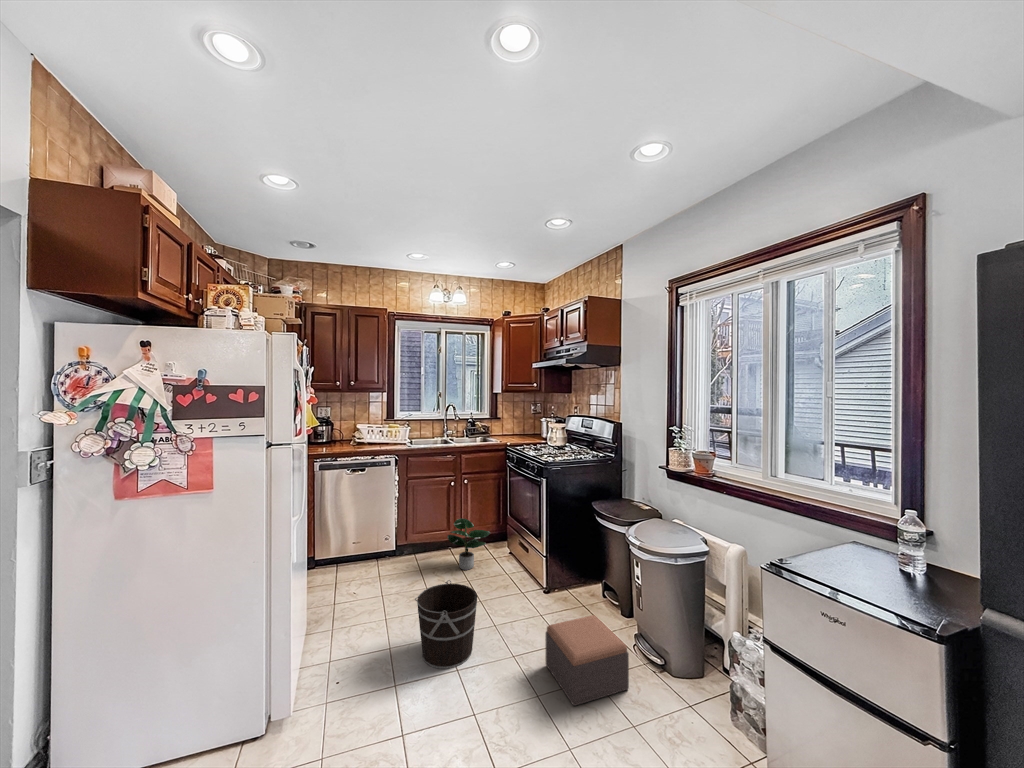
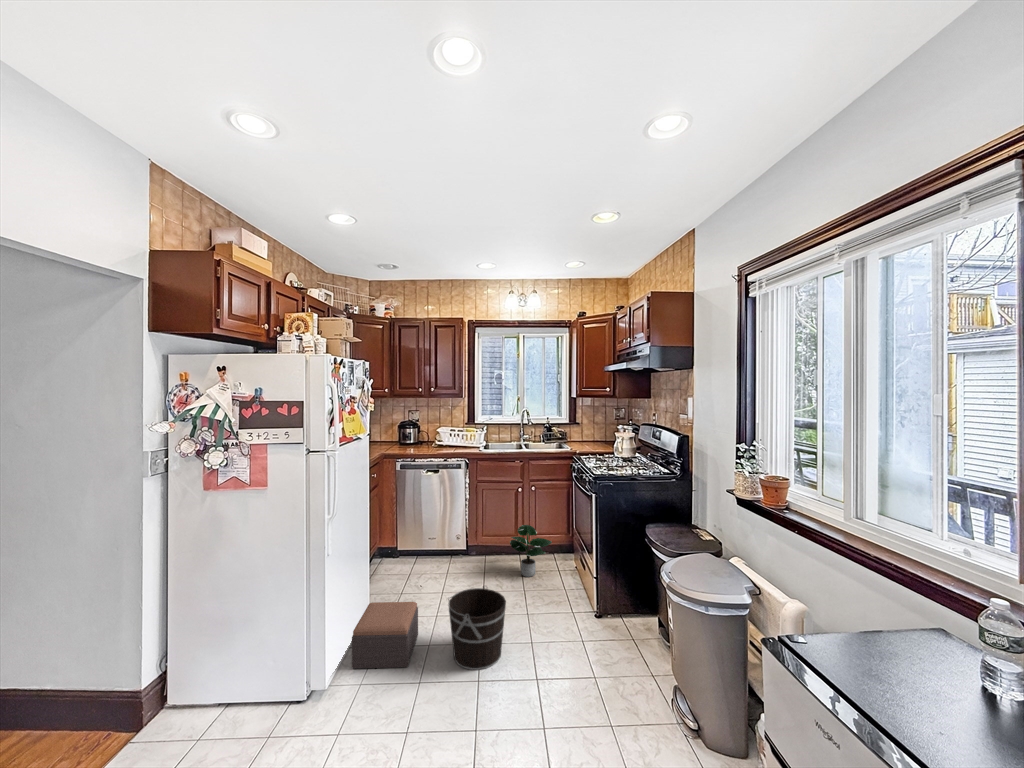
footstool: present [545,615,629,706] -> present [352,602,418,669]

